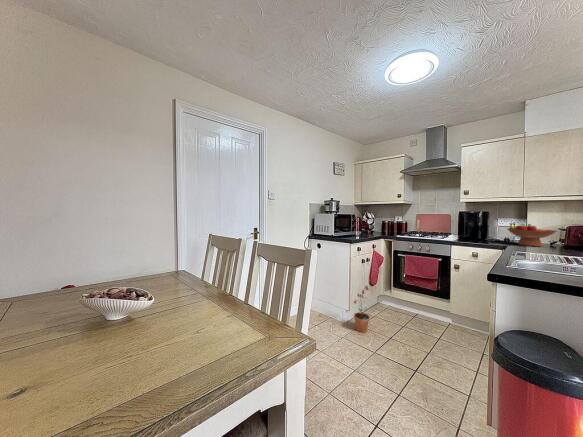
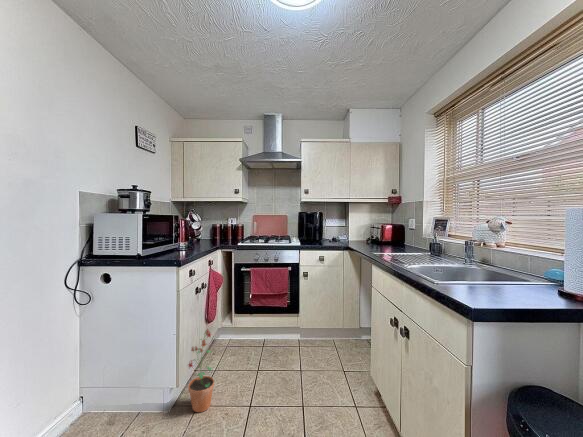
fruit bowl: present [507,223,557,246] -> none [339,222,372,244]

